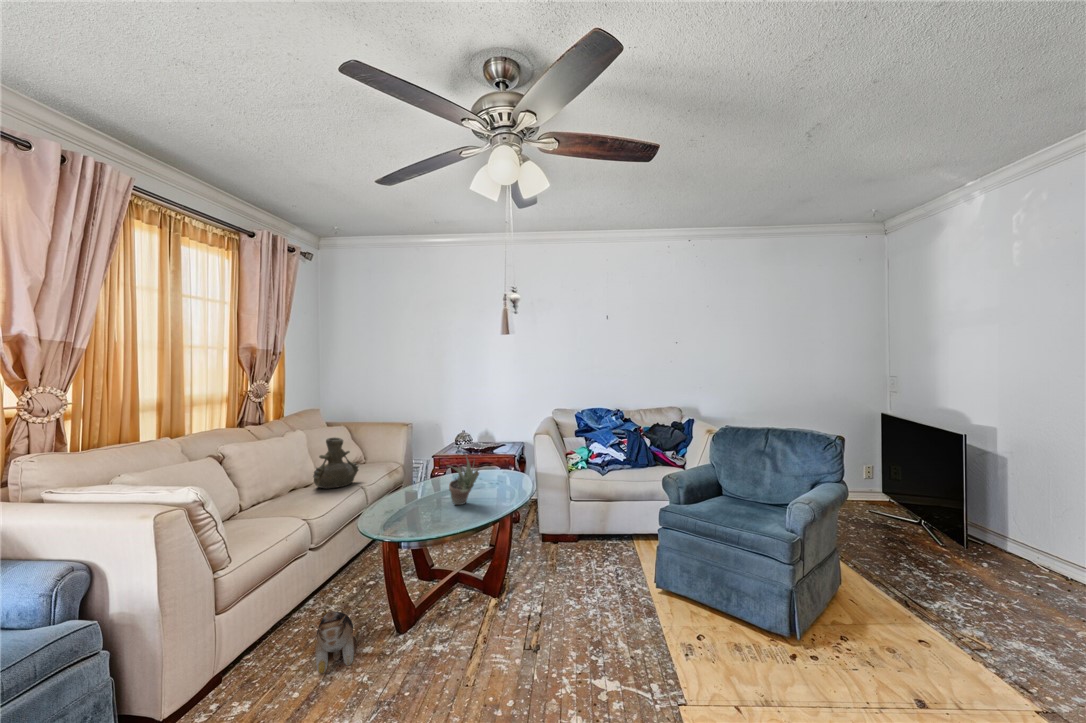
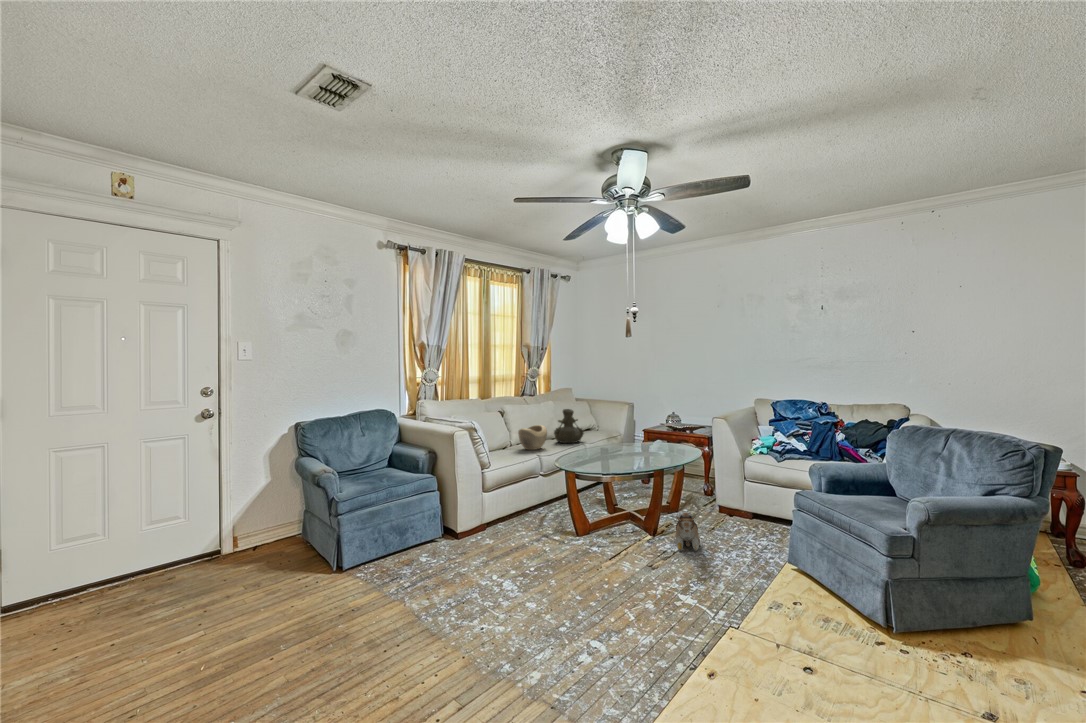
succulent plant: present [448,457,479,505] -> none [618,426,641,461]
decorative bowl: none [260,467,311,510] -> present [518,425,547,450]
plush toy: present [313,610,357,674] -> present [676,513,700,550]

